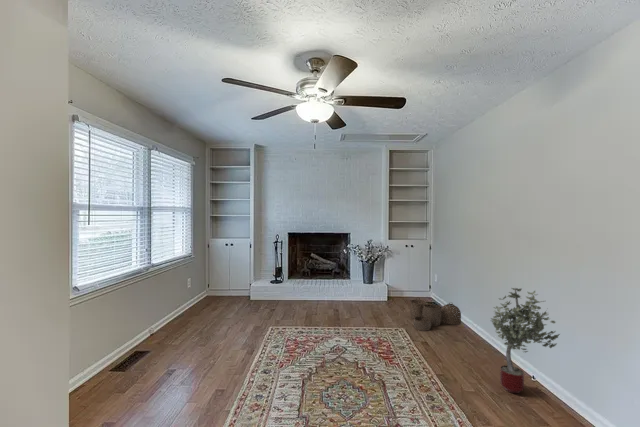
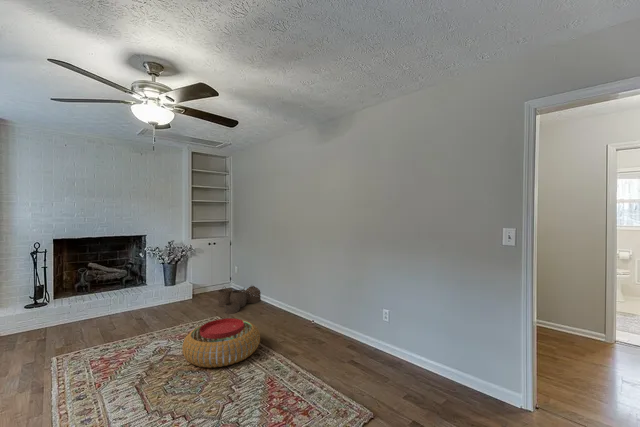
potted tree: present [492,288,560,393] -> none [289,259,331,333]
pouf: none [350,336,438,397] -> present [182,318,260,368]

